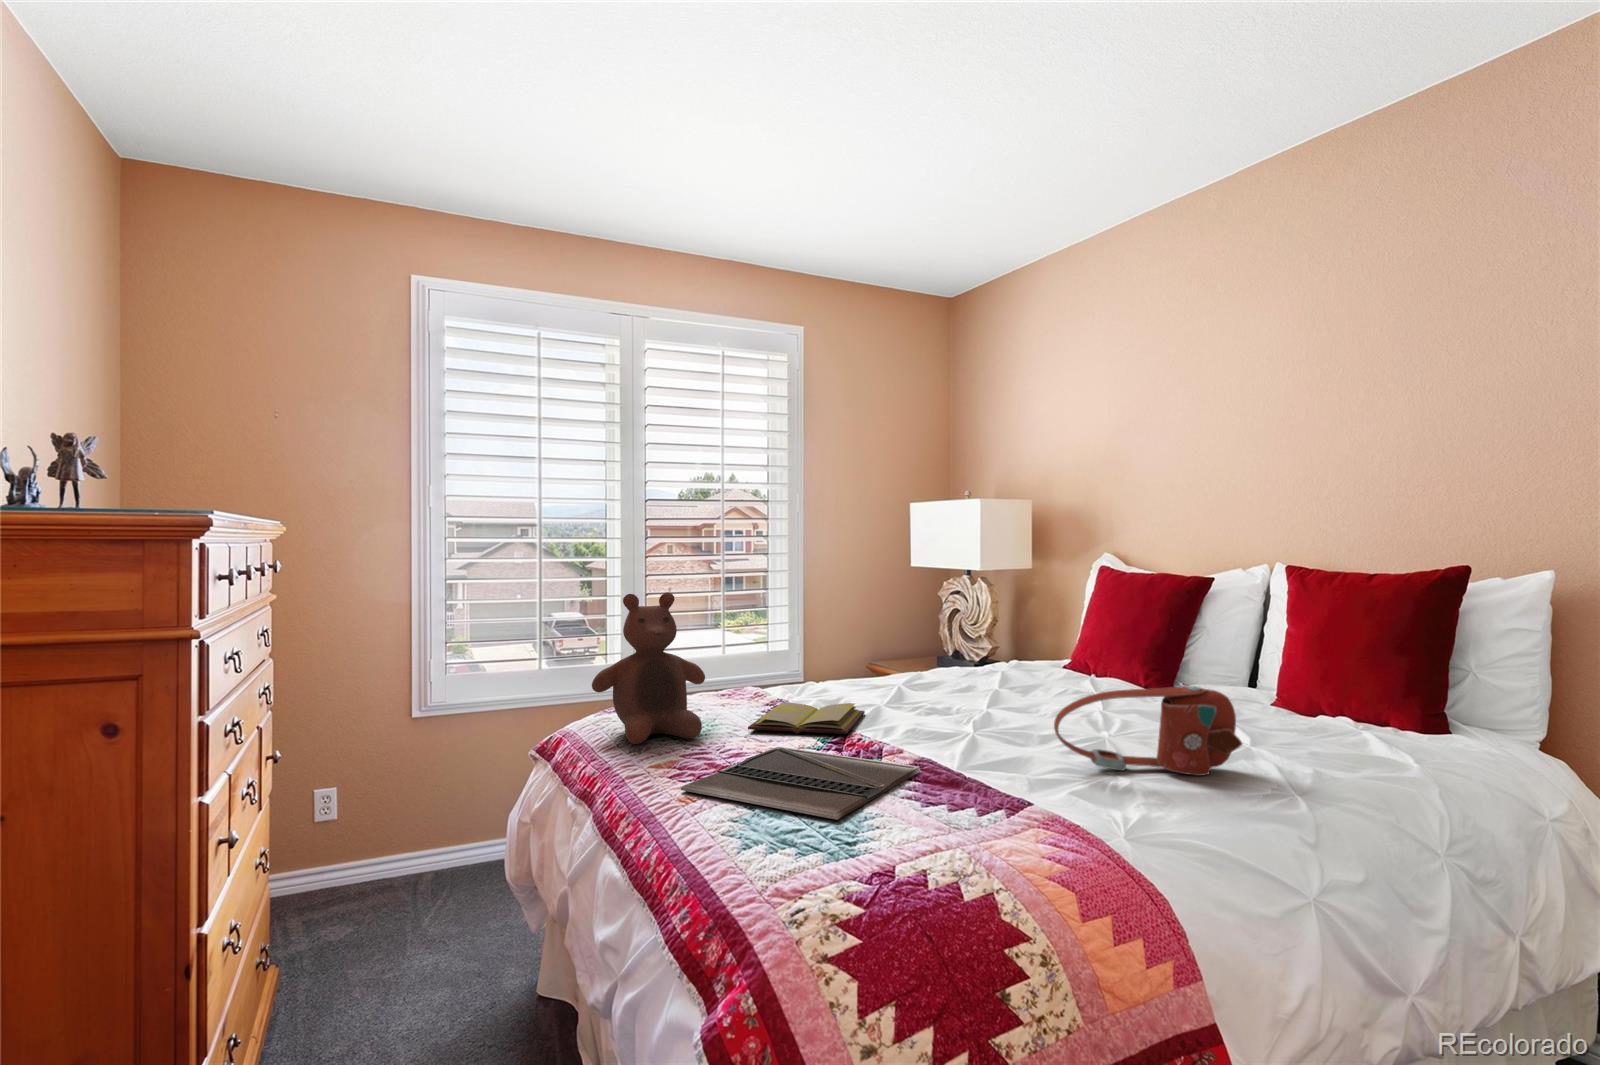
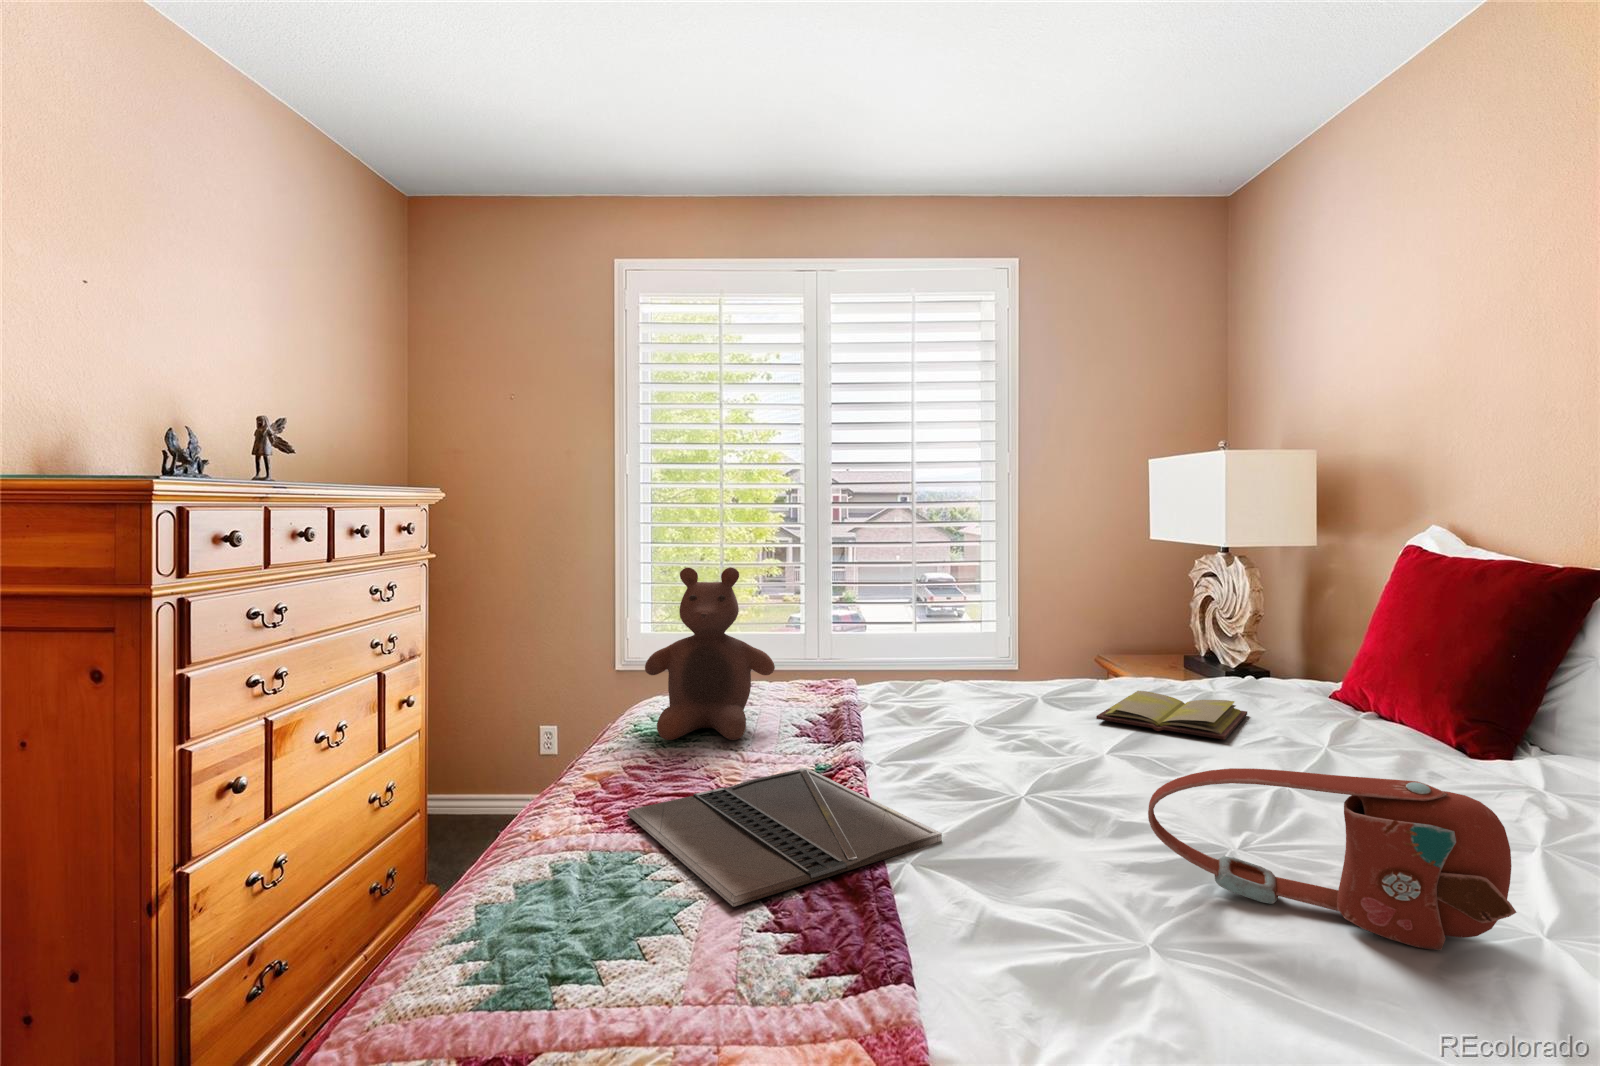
diary: present [748,702,865,734] -> present [1096,691,1247,740]

